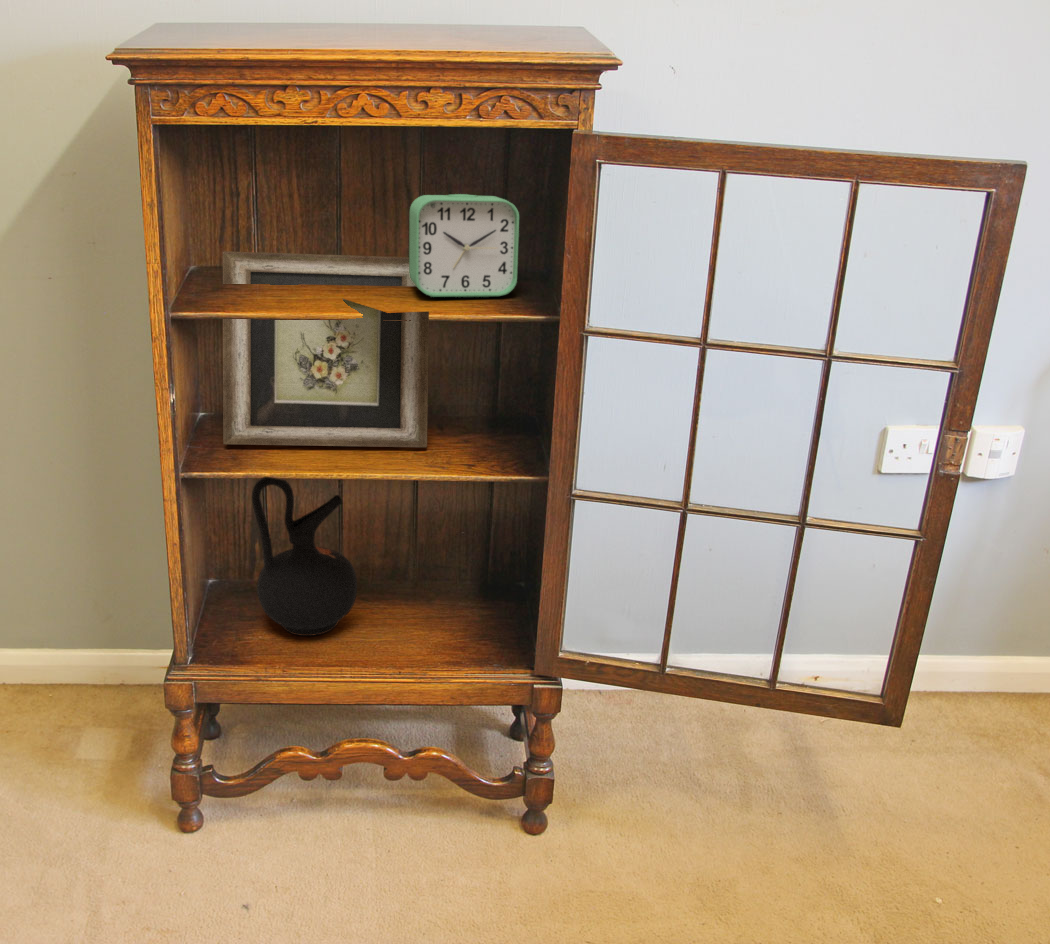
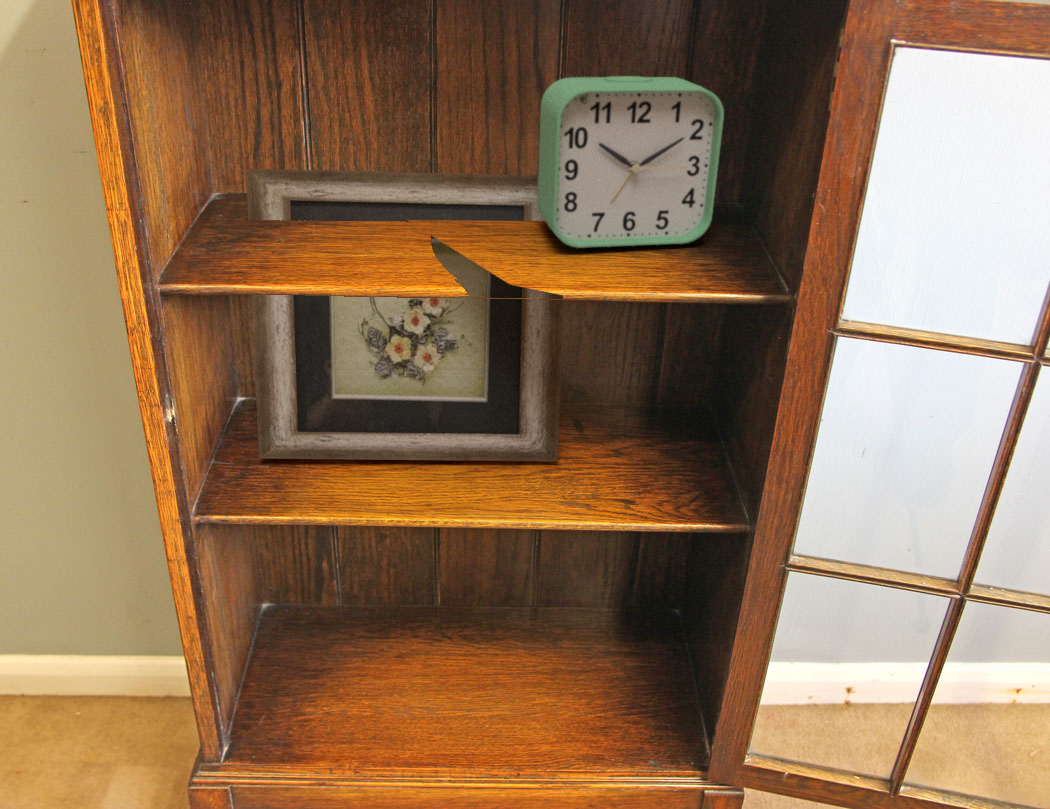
ceramic jug: present [252,477,357,636] -> none [303,498,453,702]

